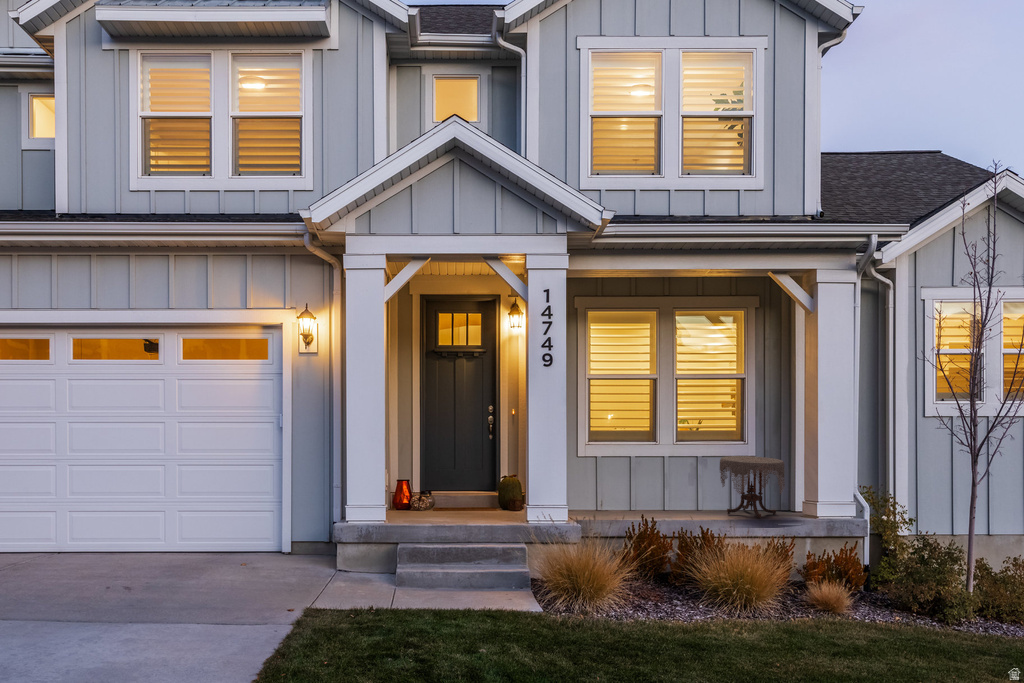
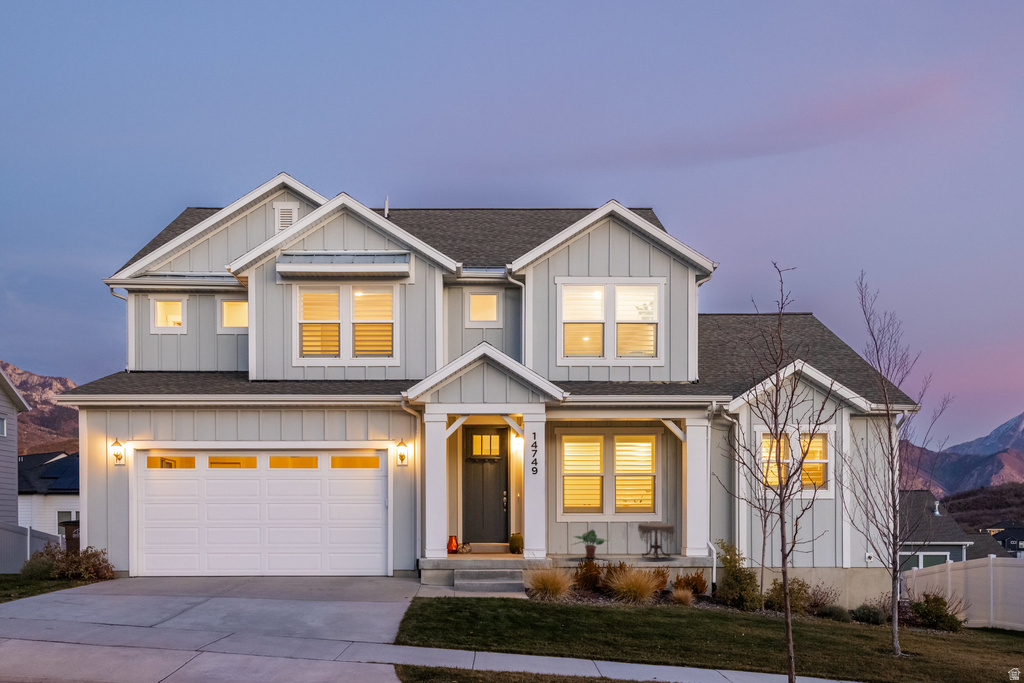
potted plant: none [607,468,679,517] -> present [574,530,607,558]

